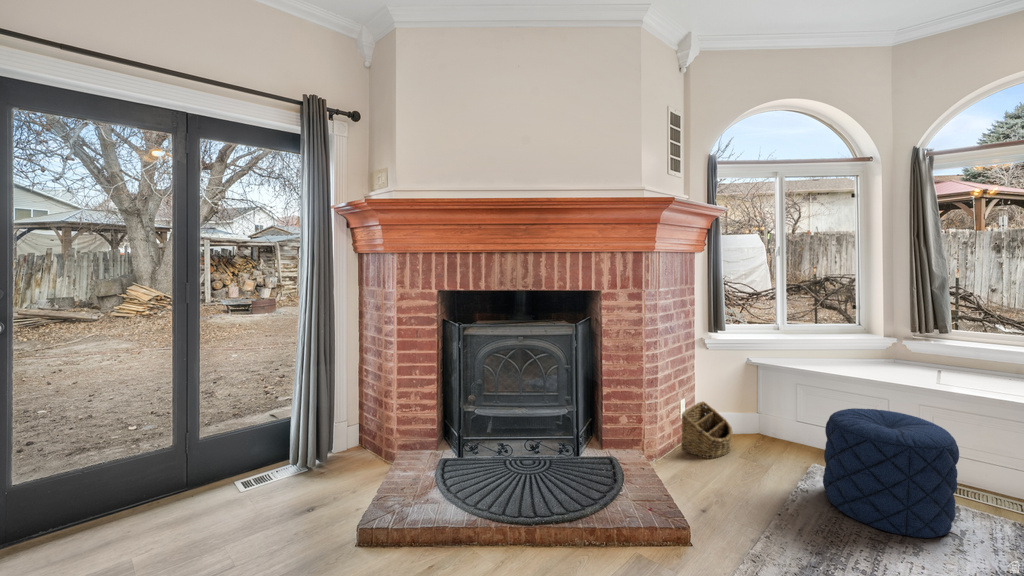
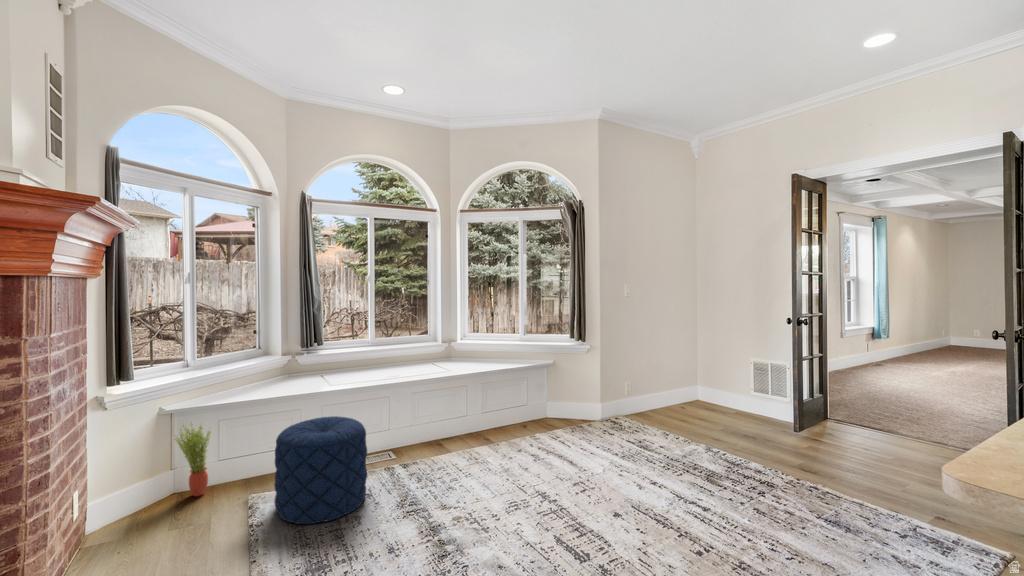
potted plant: none [754,377,786,444] -> present [175,423,211,496]
basket: present [681,402,732,459] -> none [84,481,158,563]

